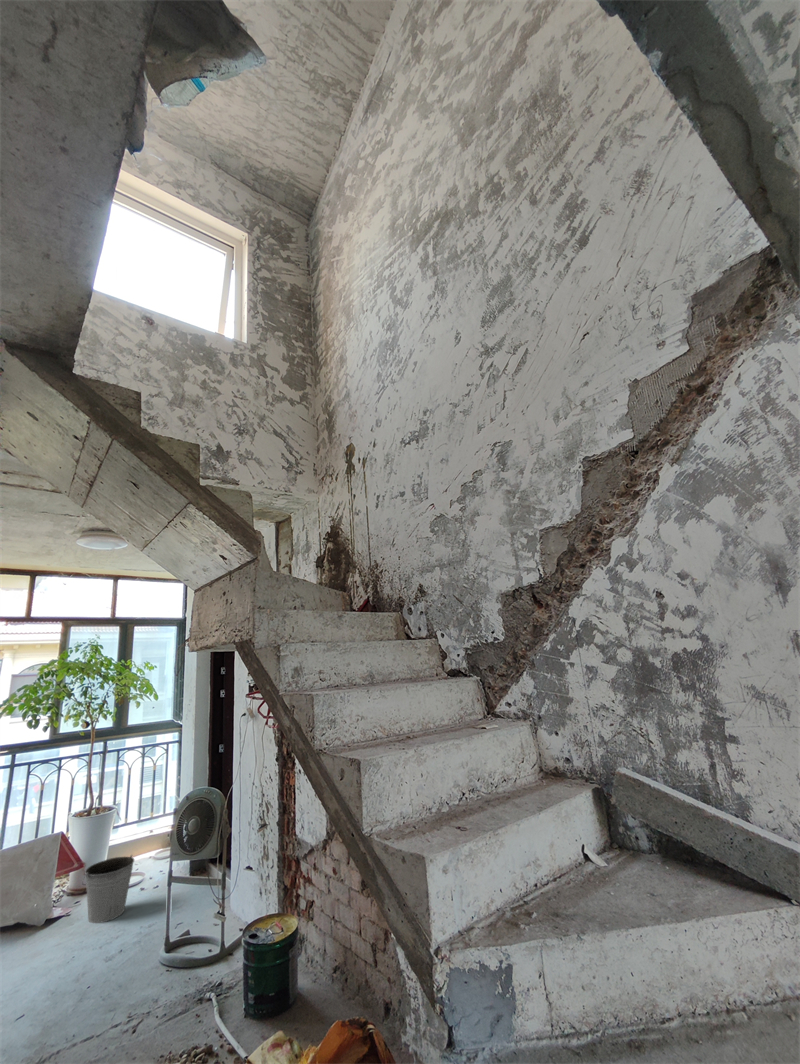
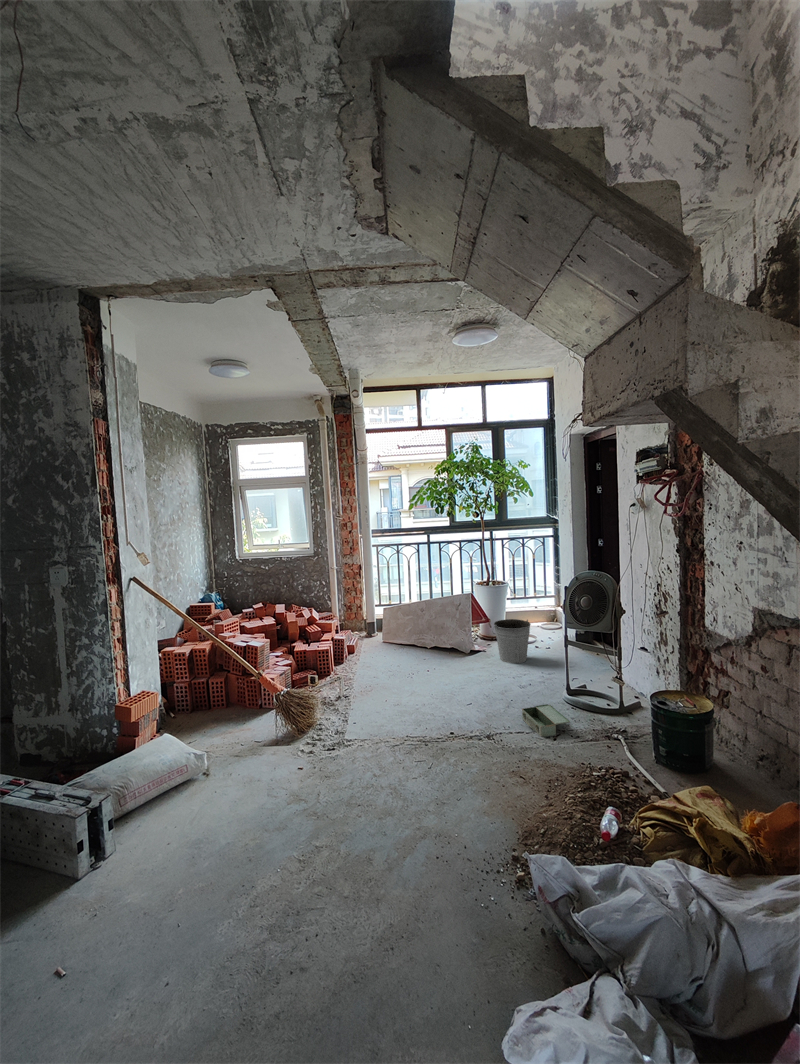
toolbox: none [96,976,156,1035] -> present [522,704,570,737]

